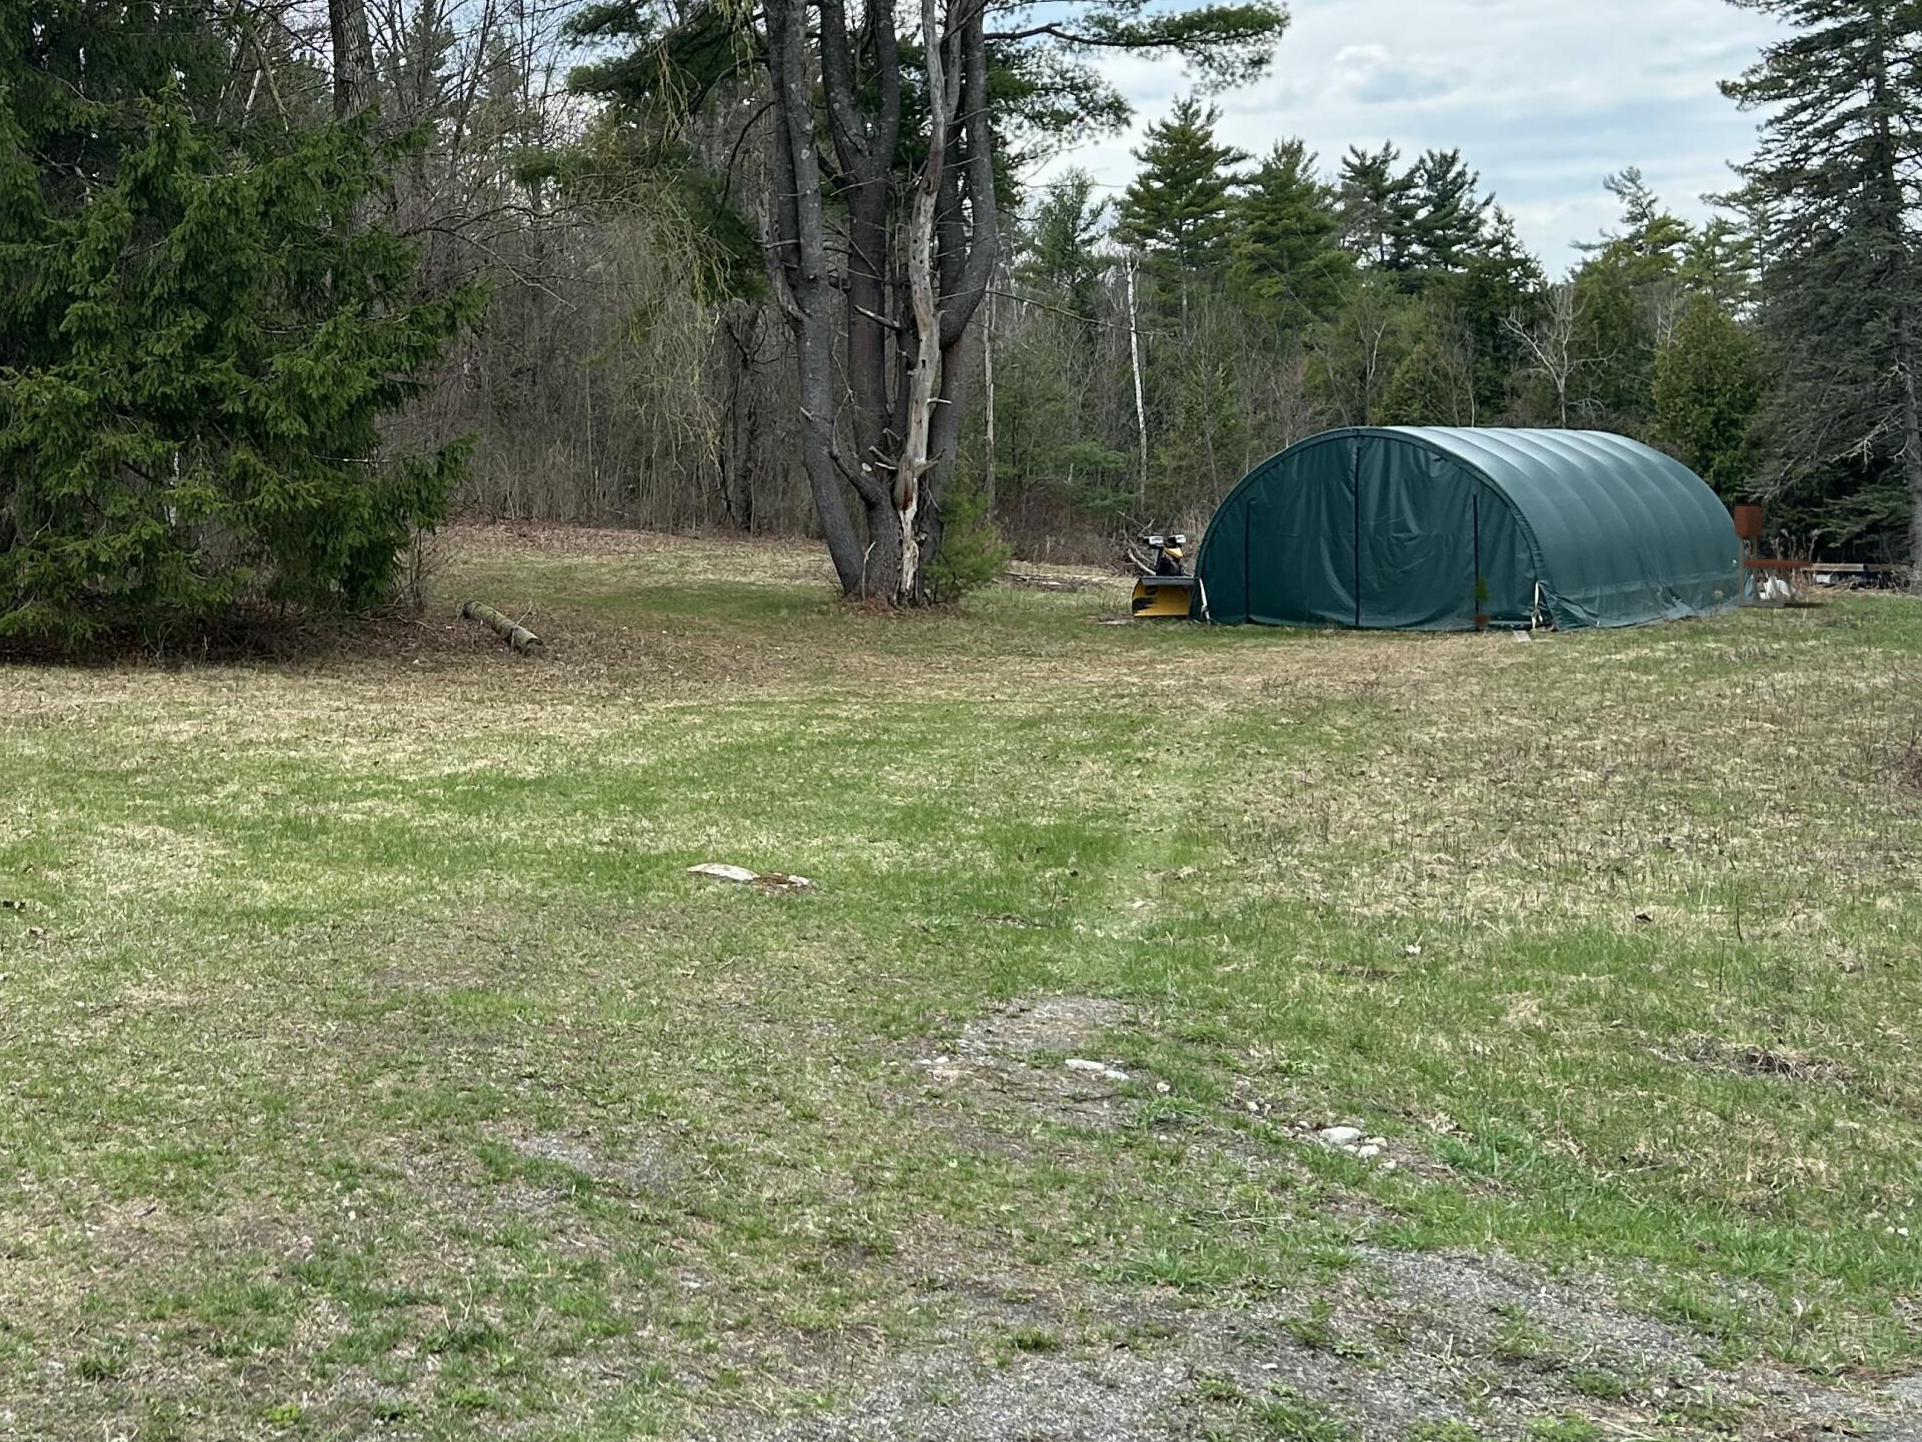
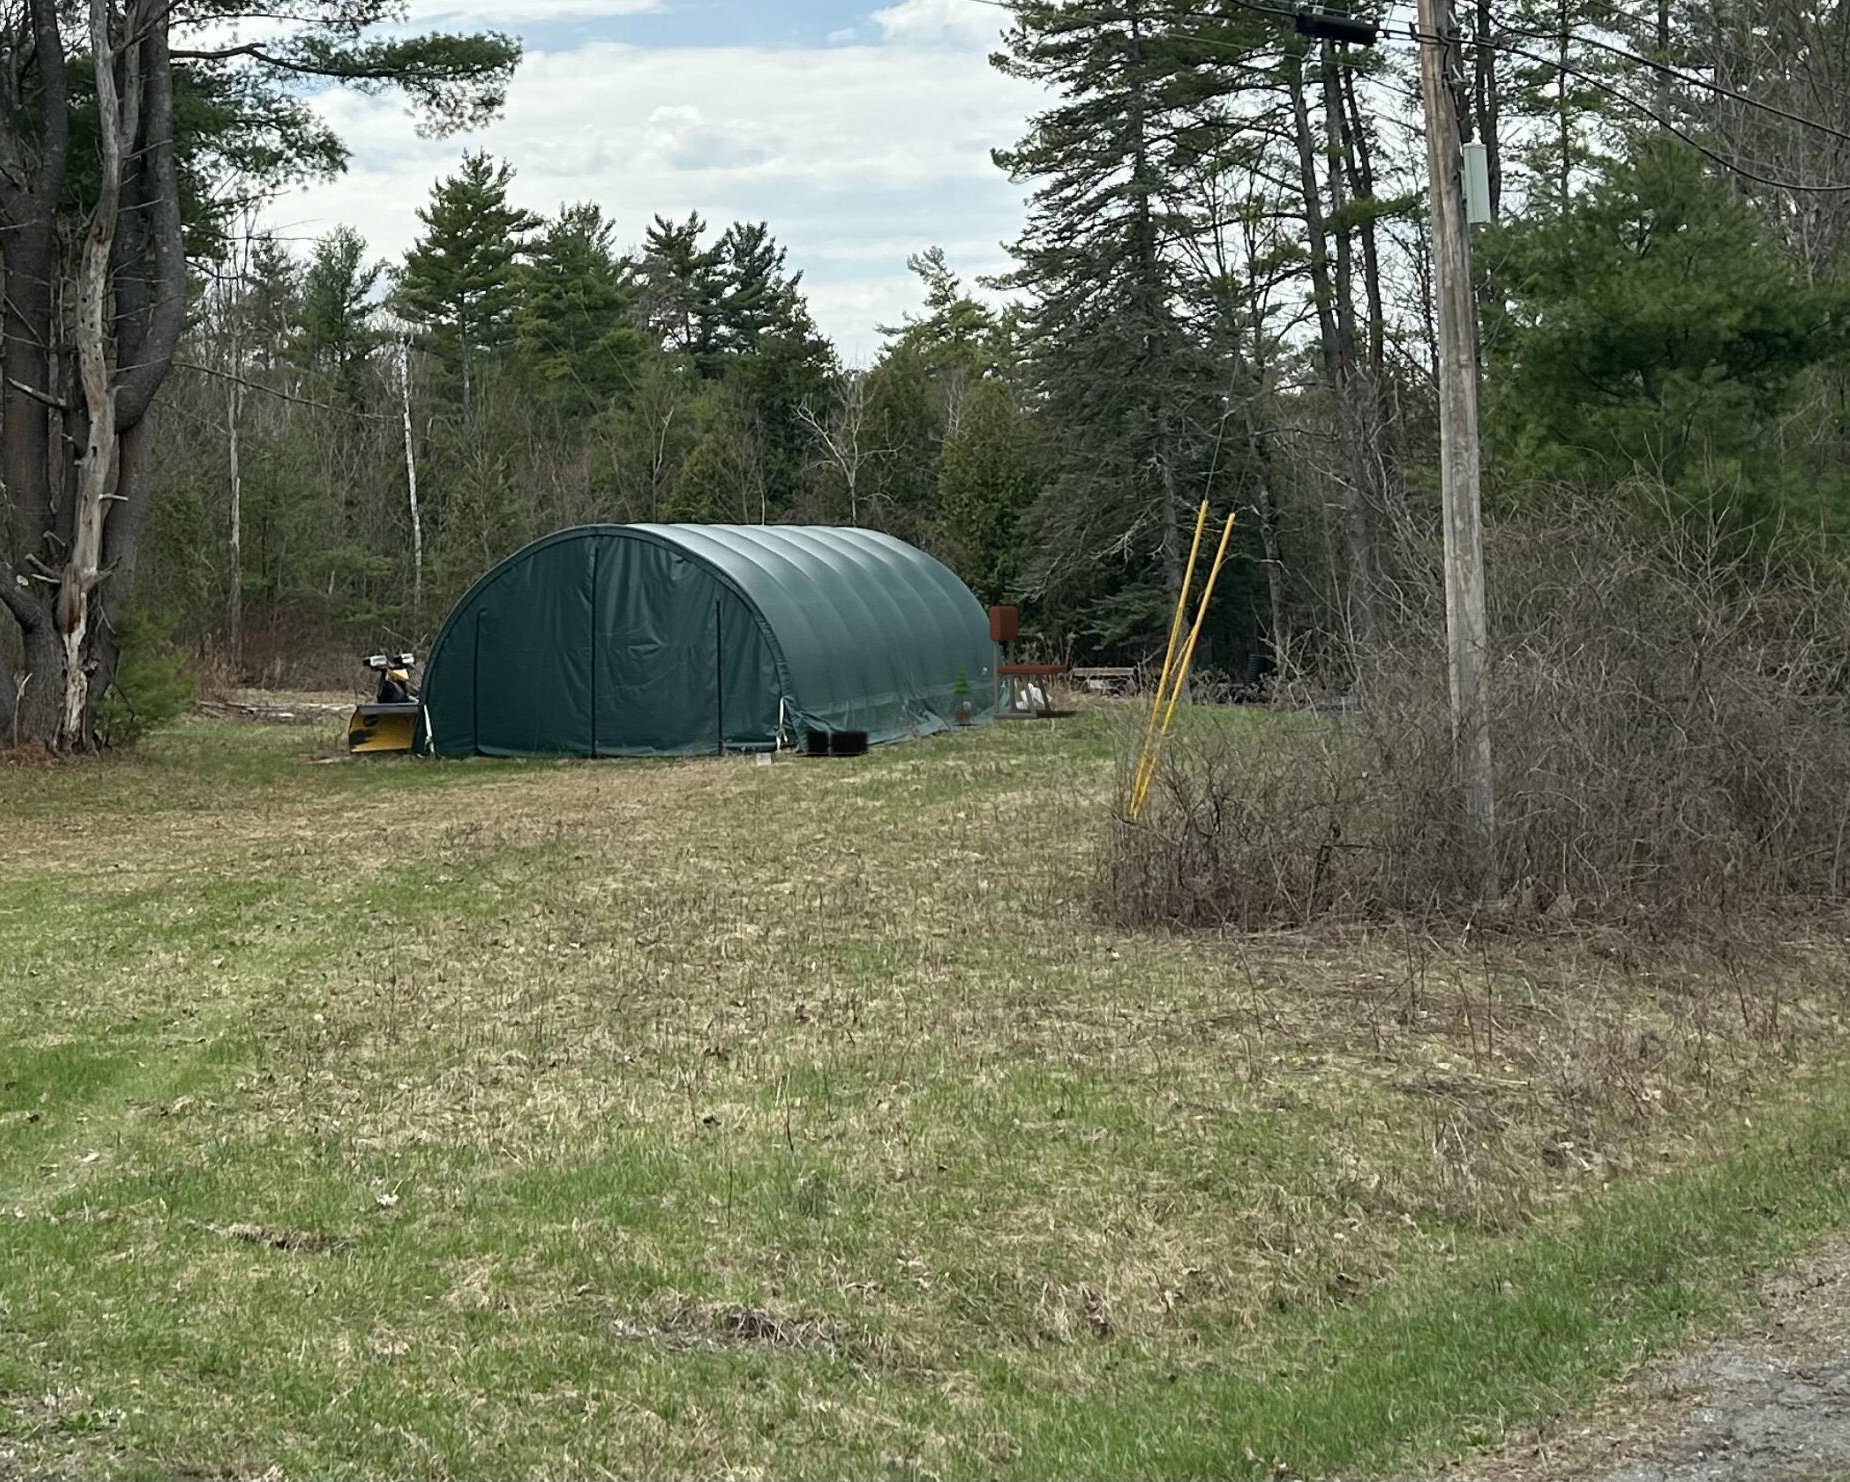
potted tree: present [1473,571,1491,629] -> present [953,665,971,724]
storage bin: none [1557,608,1632,631] -> present [803,729,869,755]

